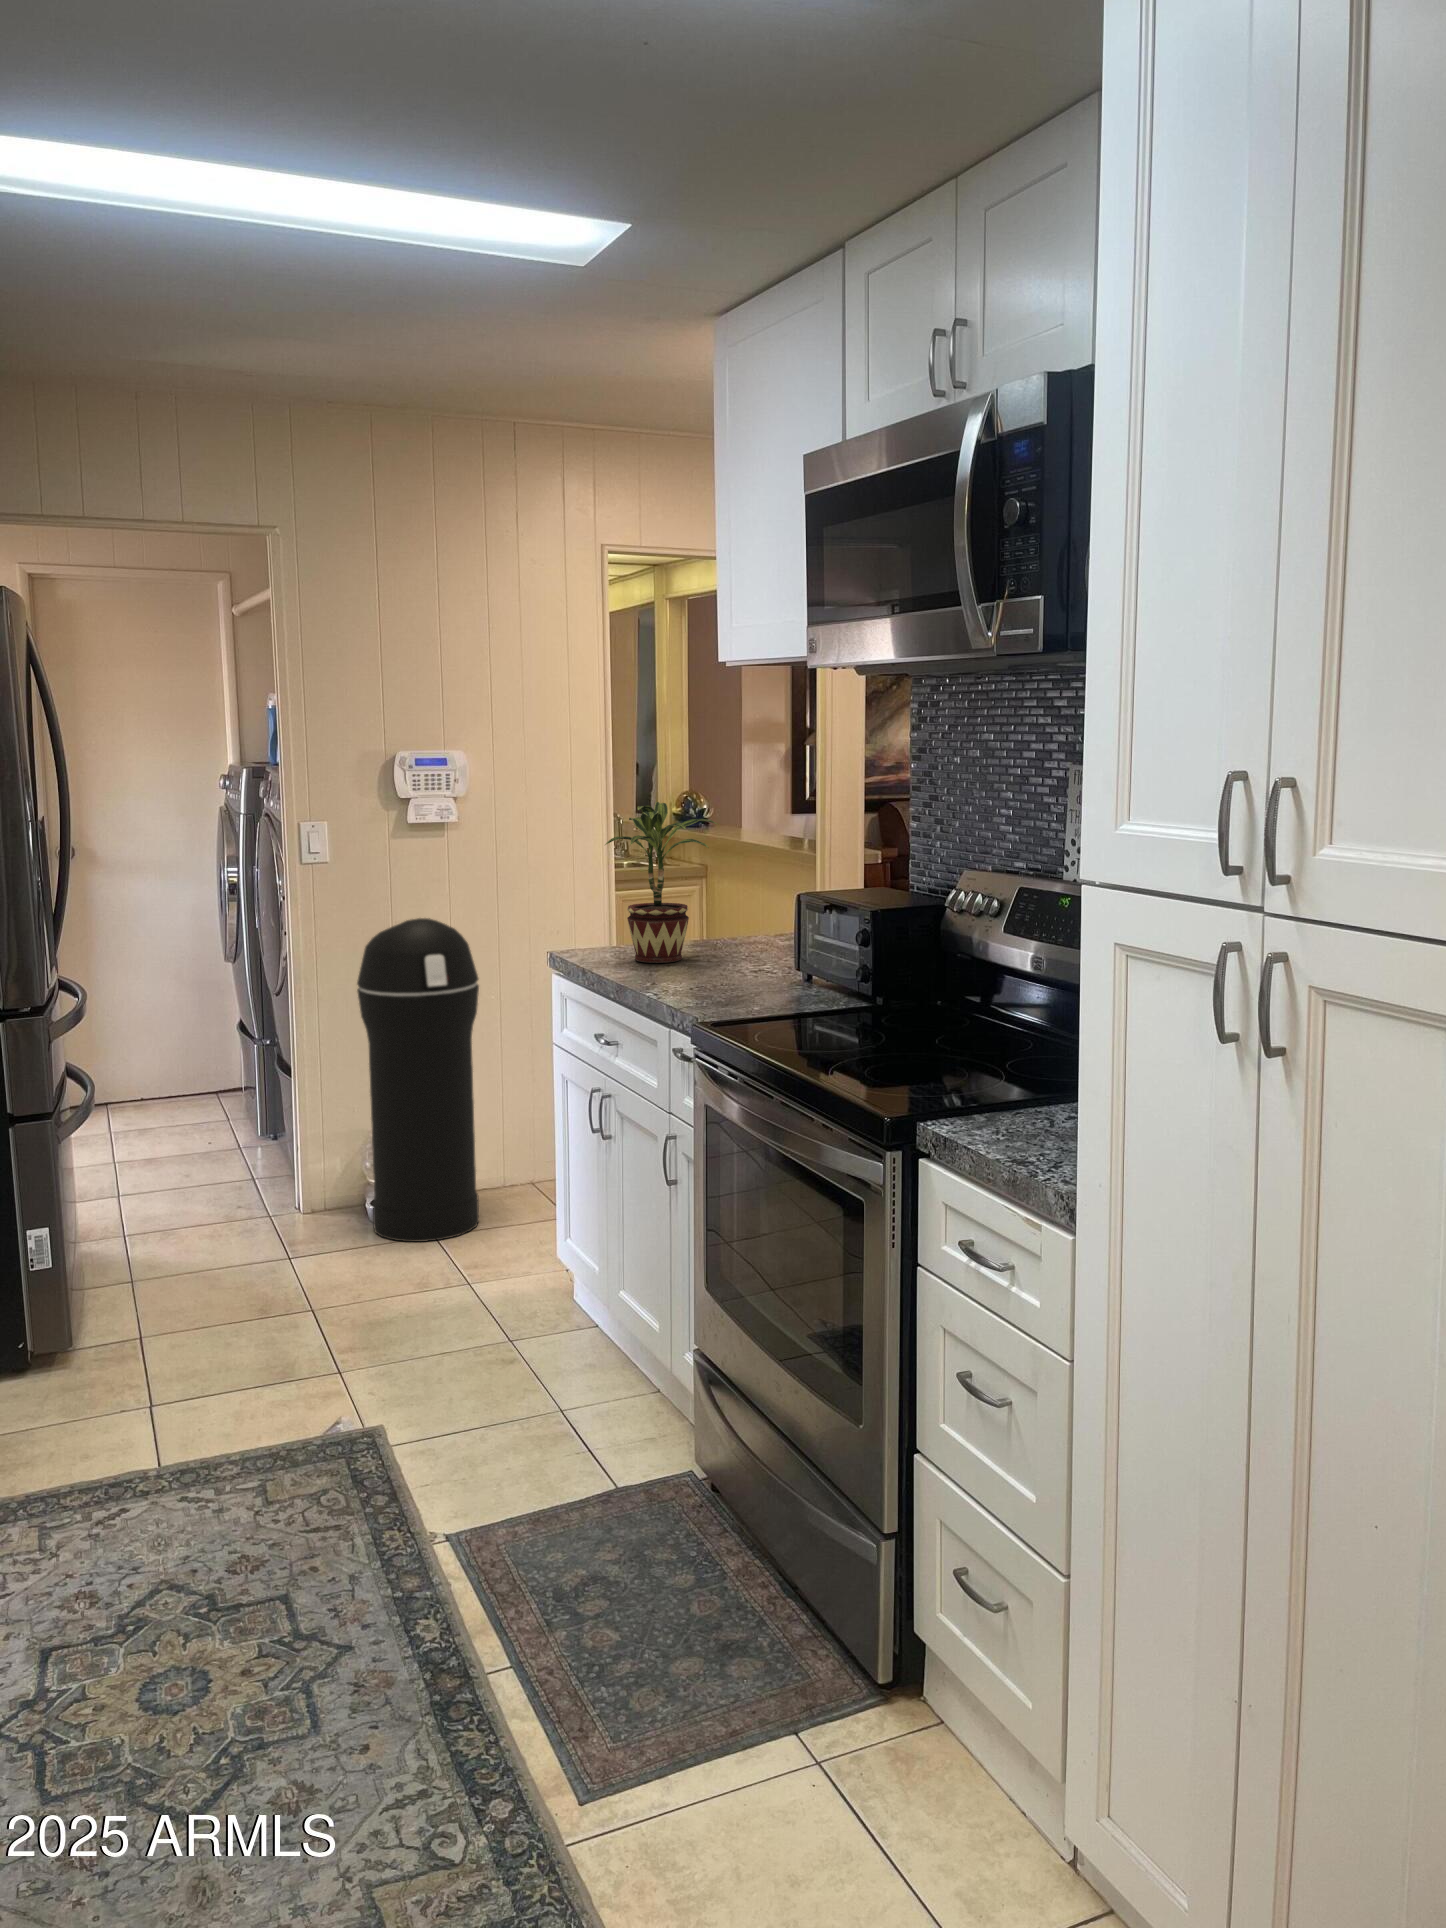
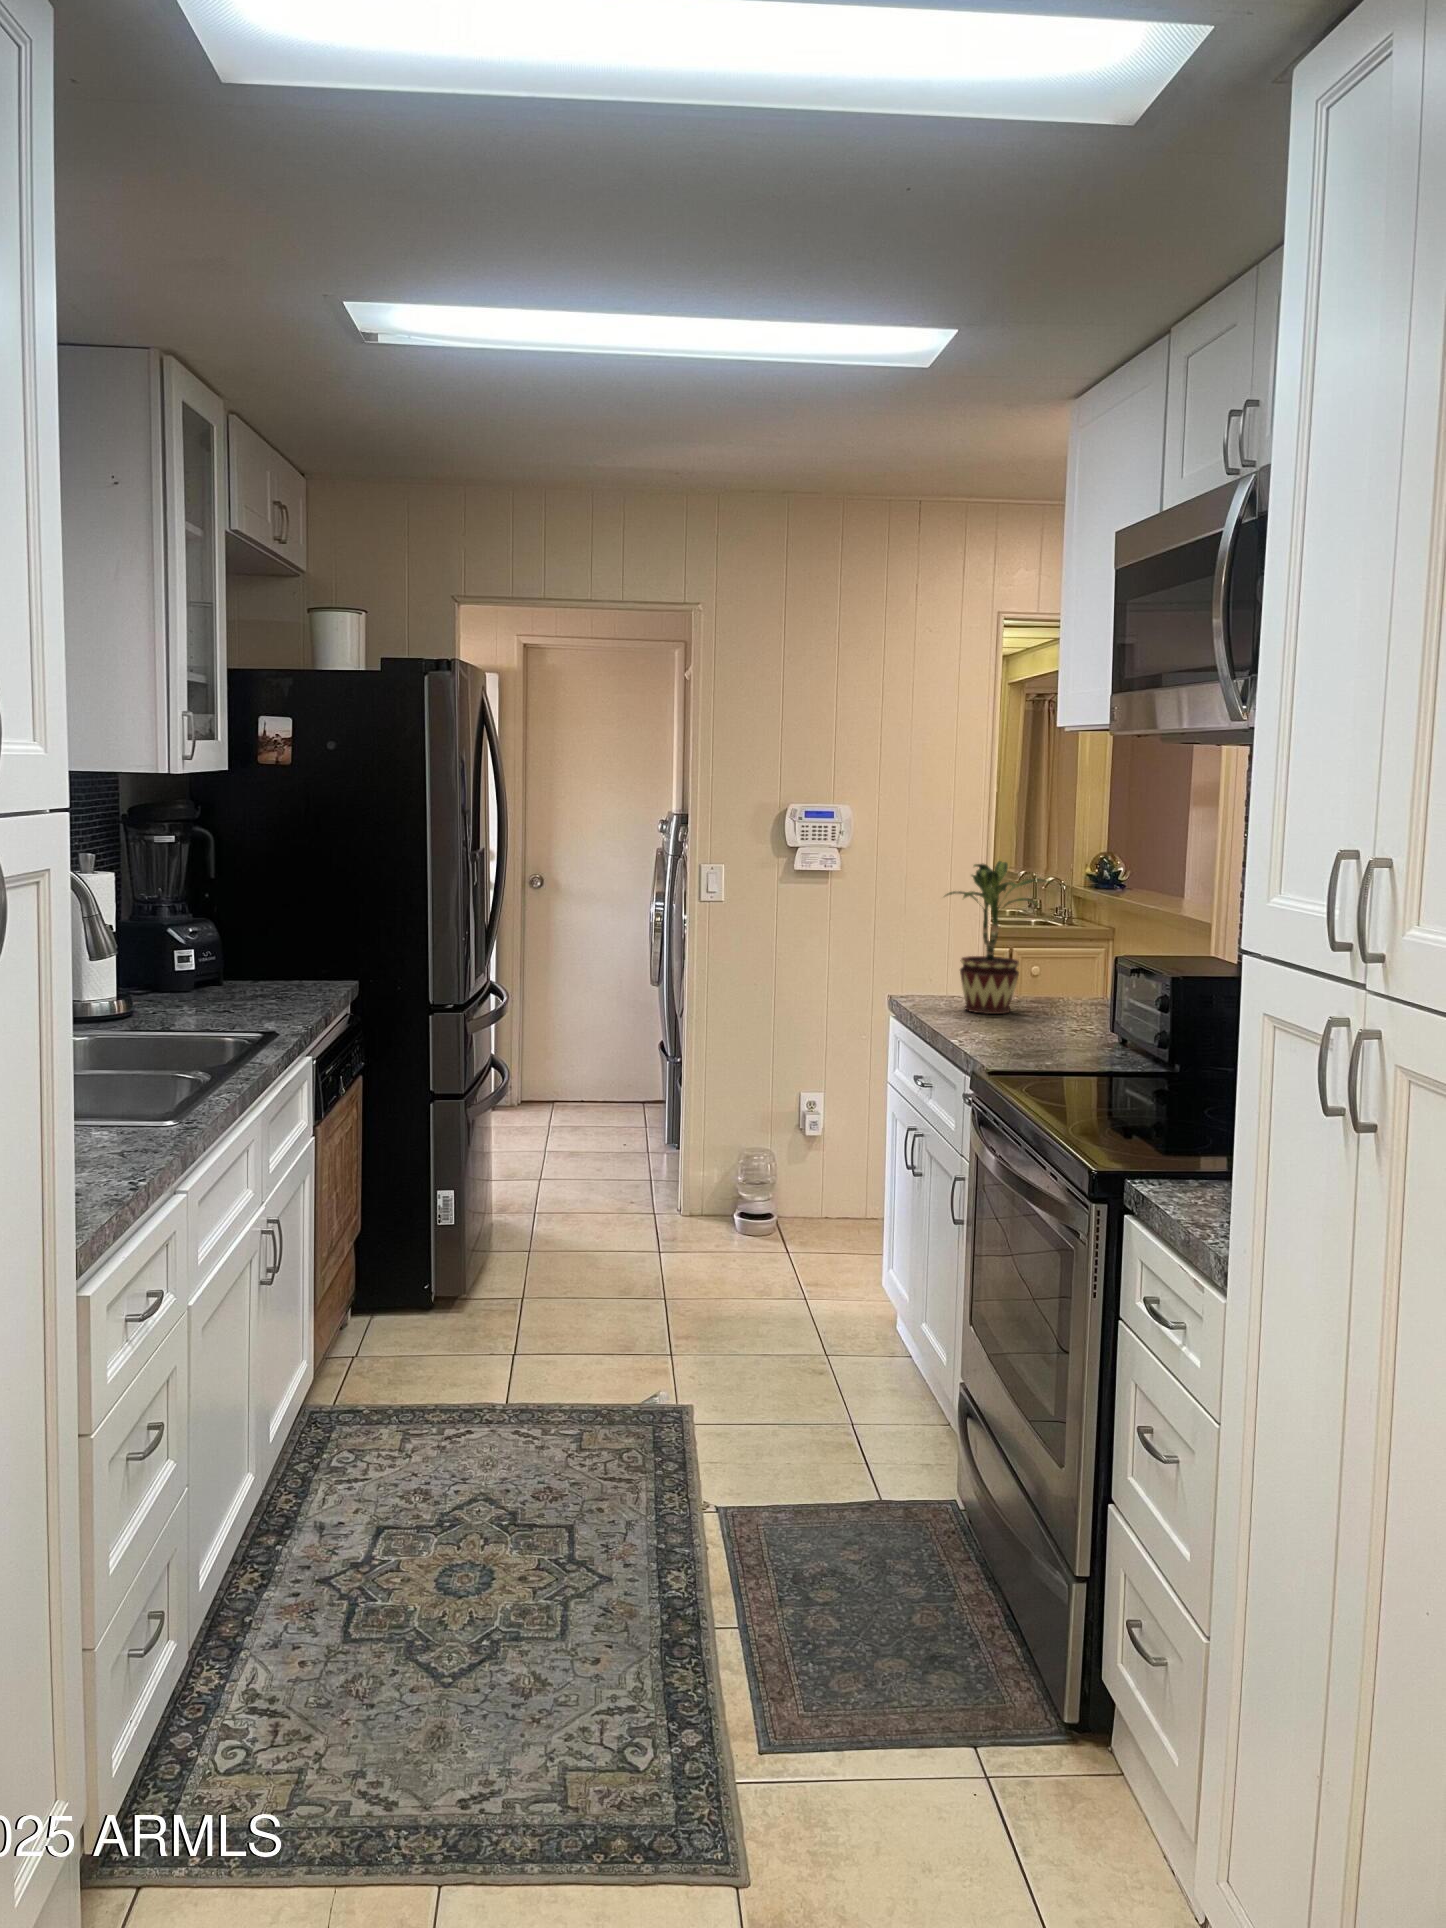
trash can: present [357,918,479,1242] -> none [739,956,850,1255]

